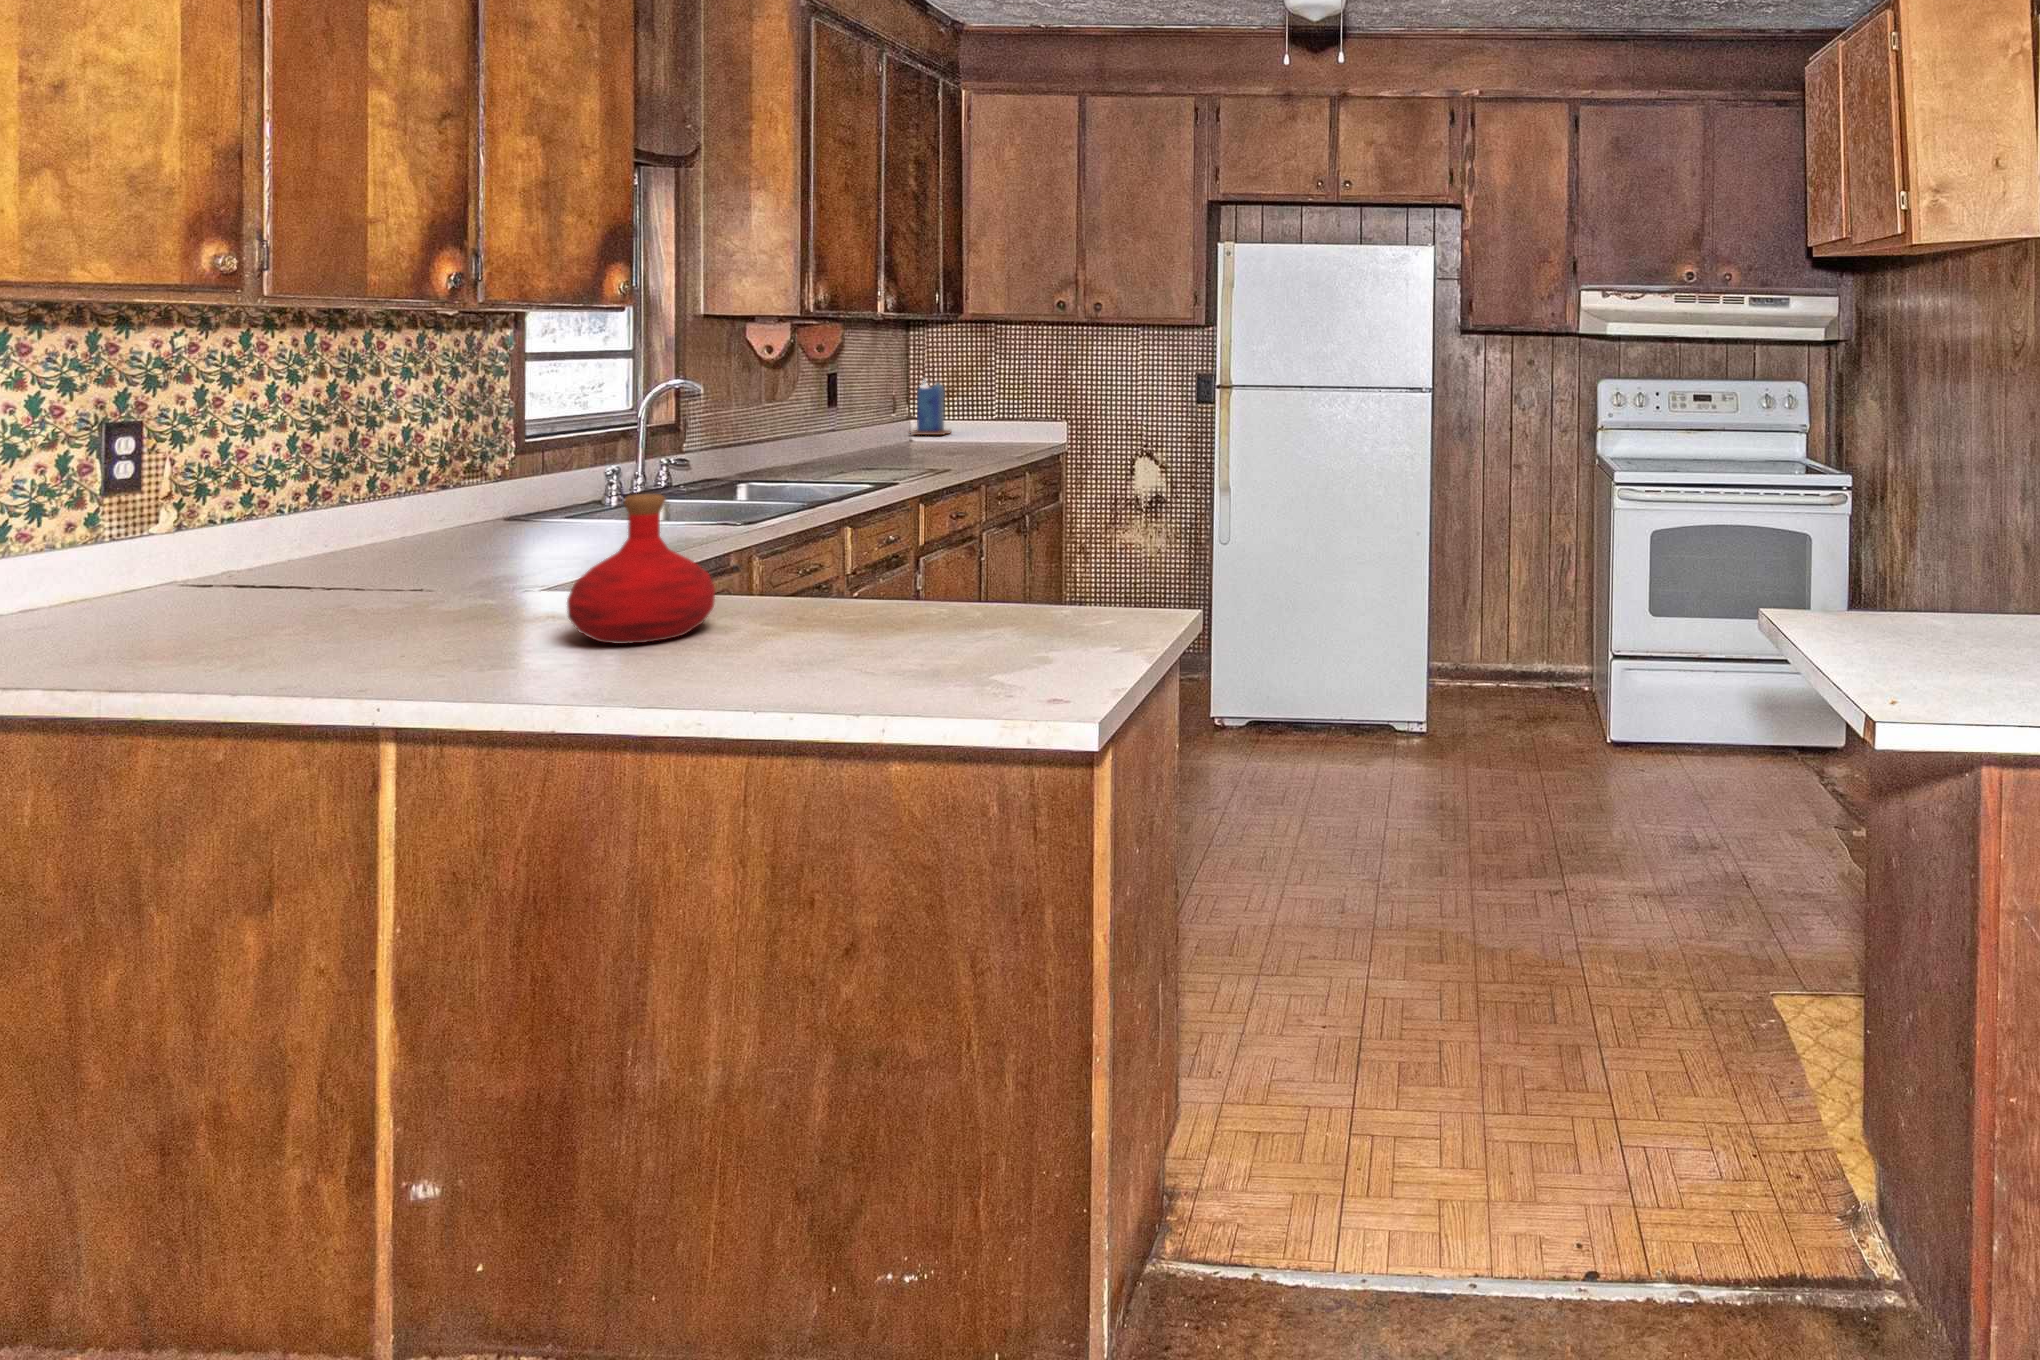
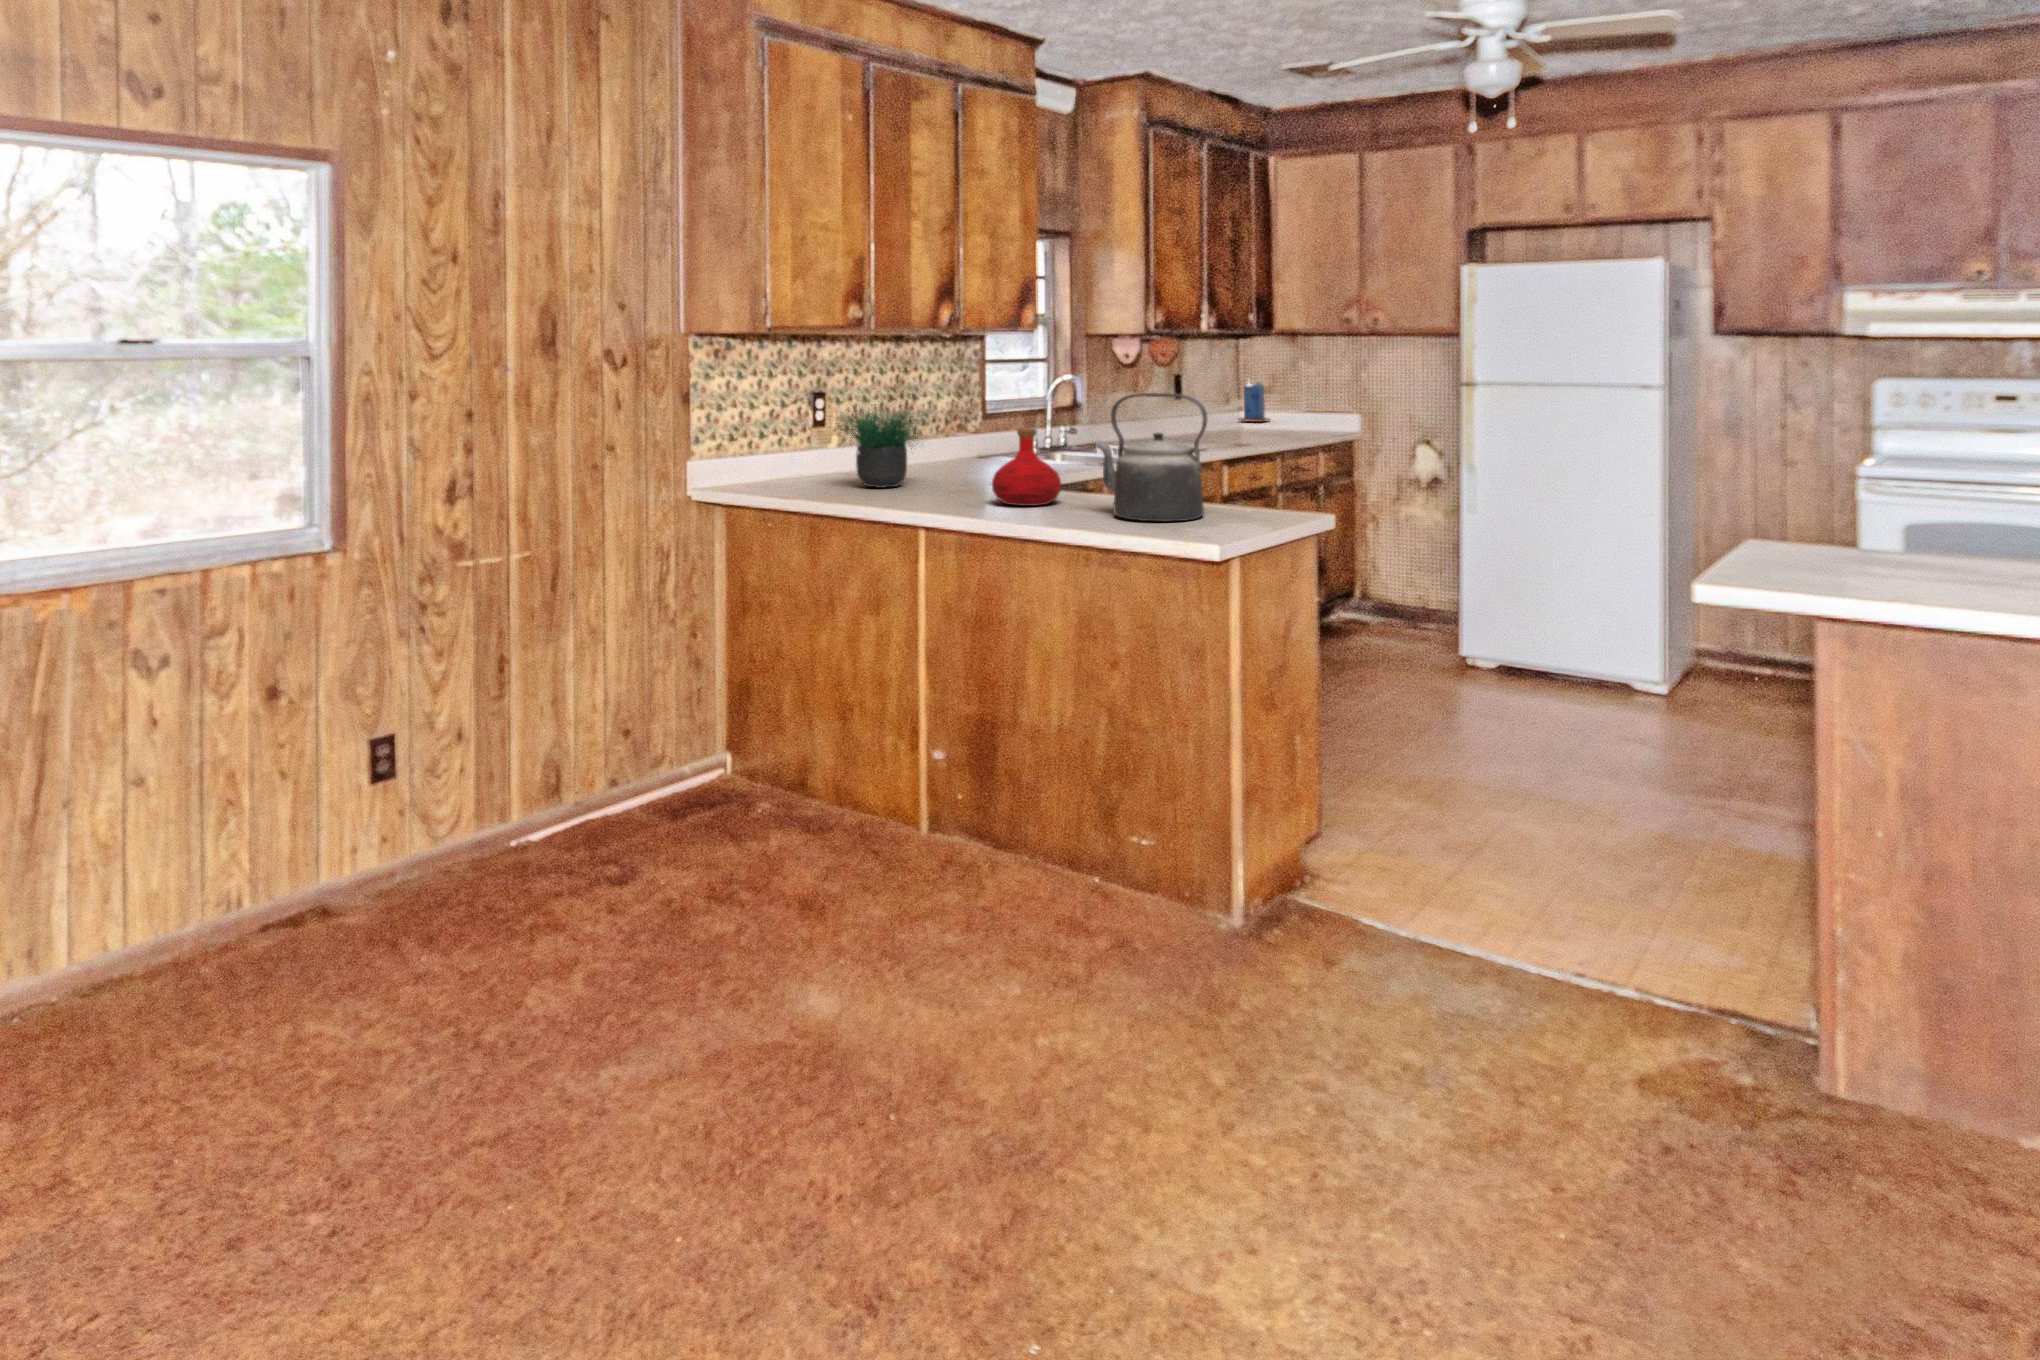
potted plant: none [136,382,455,617] -> present [834,396,923,488]
kettle: none [798,432,1013,662] -> present [1096,393,1207,521]

